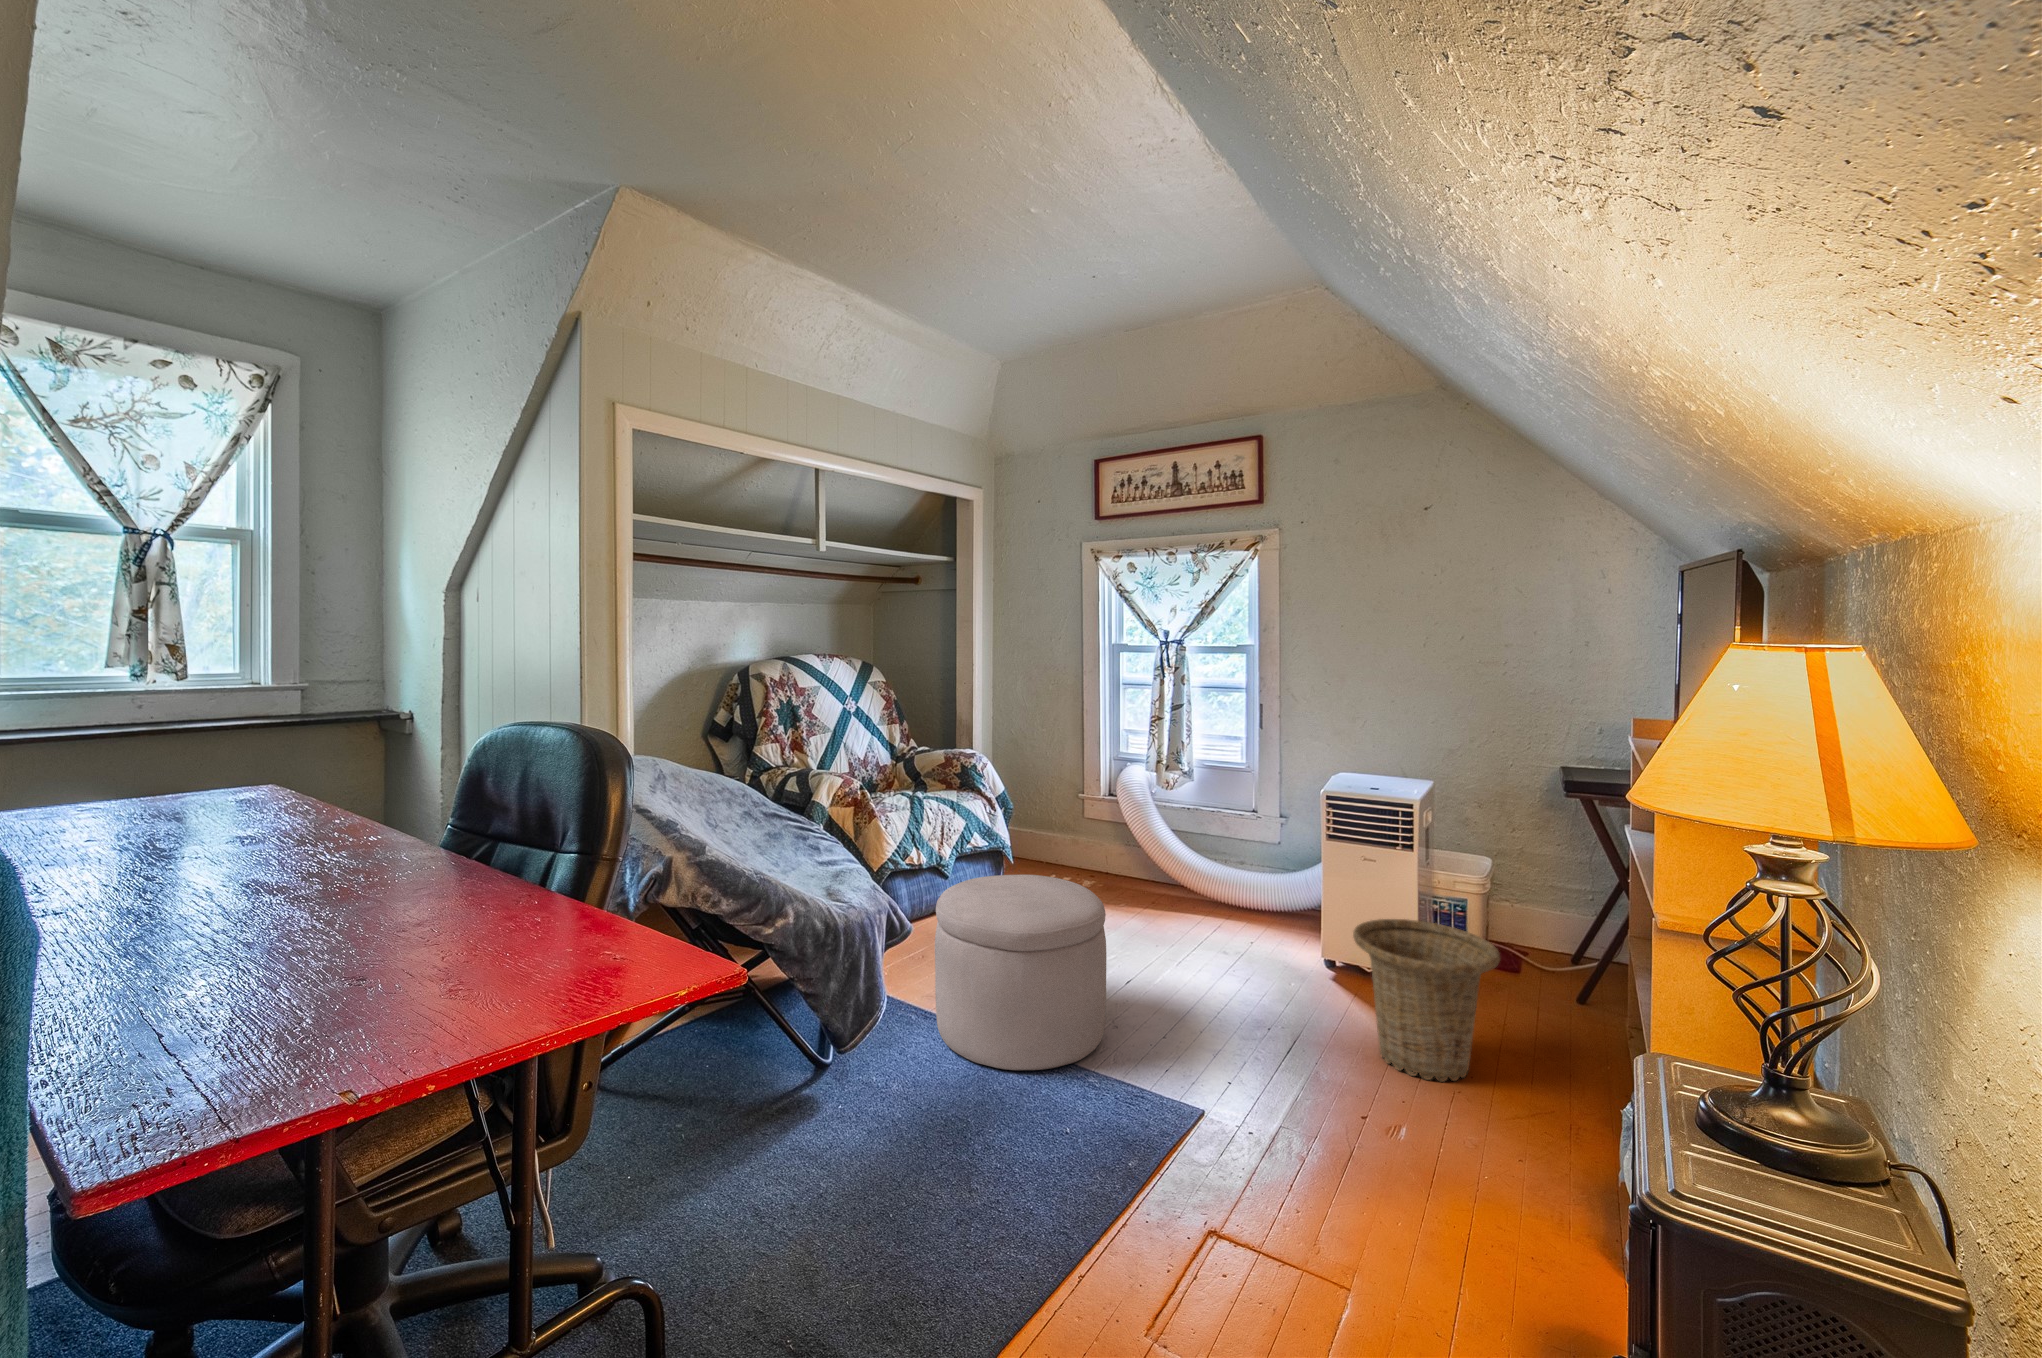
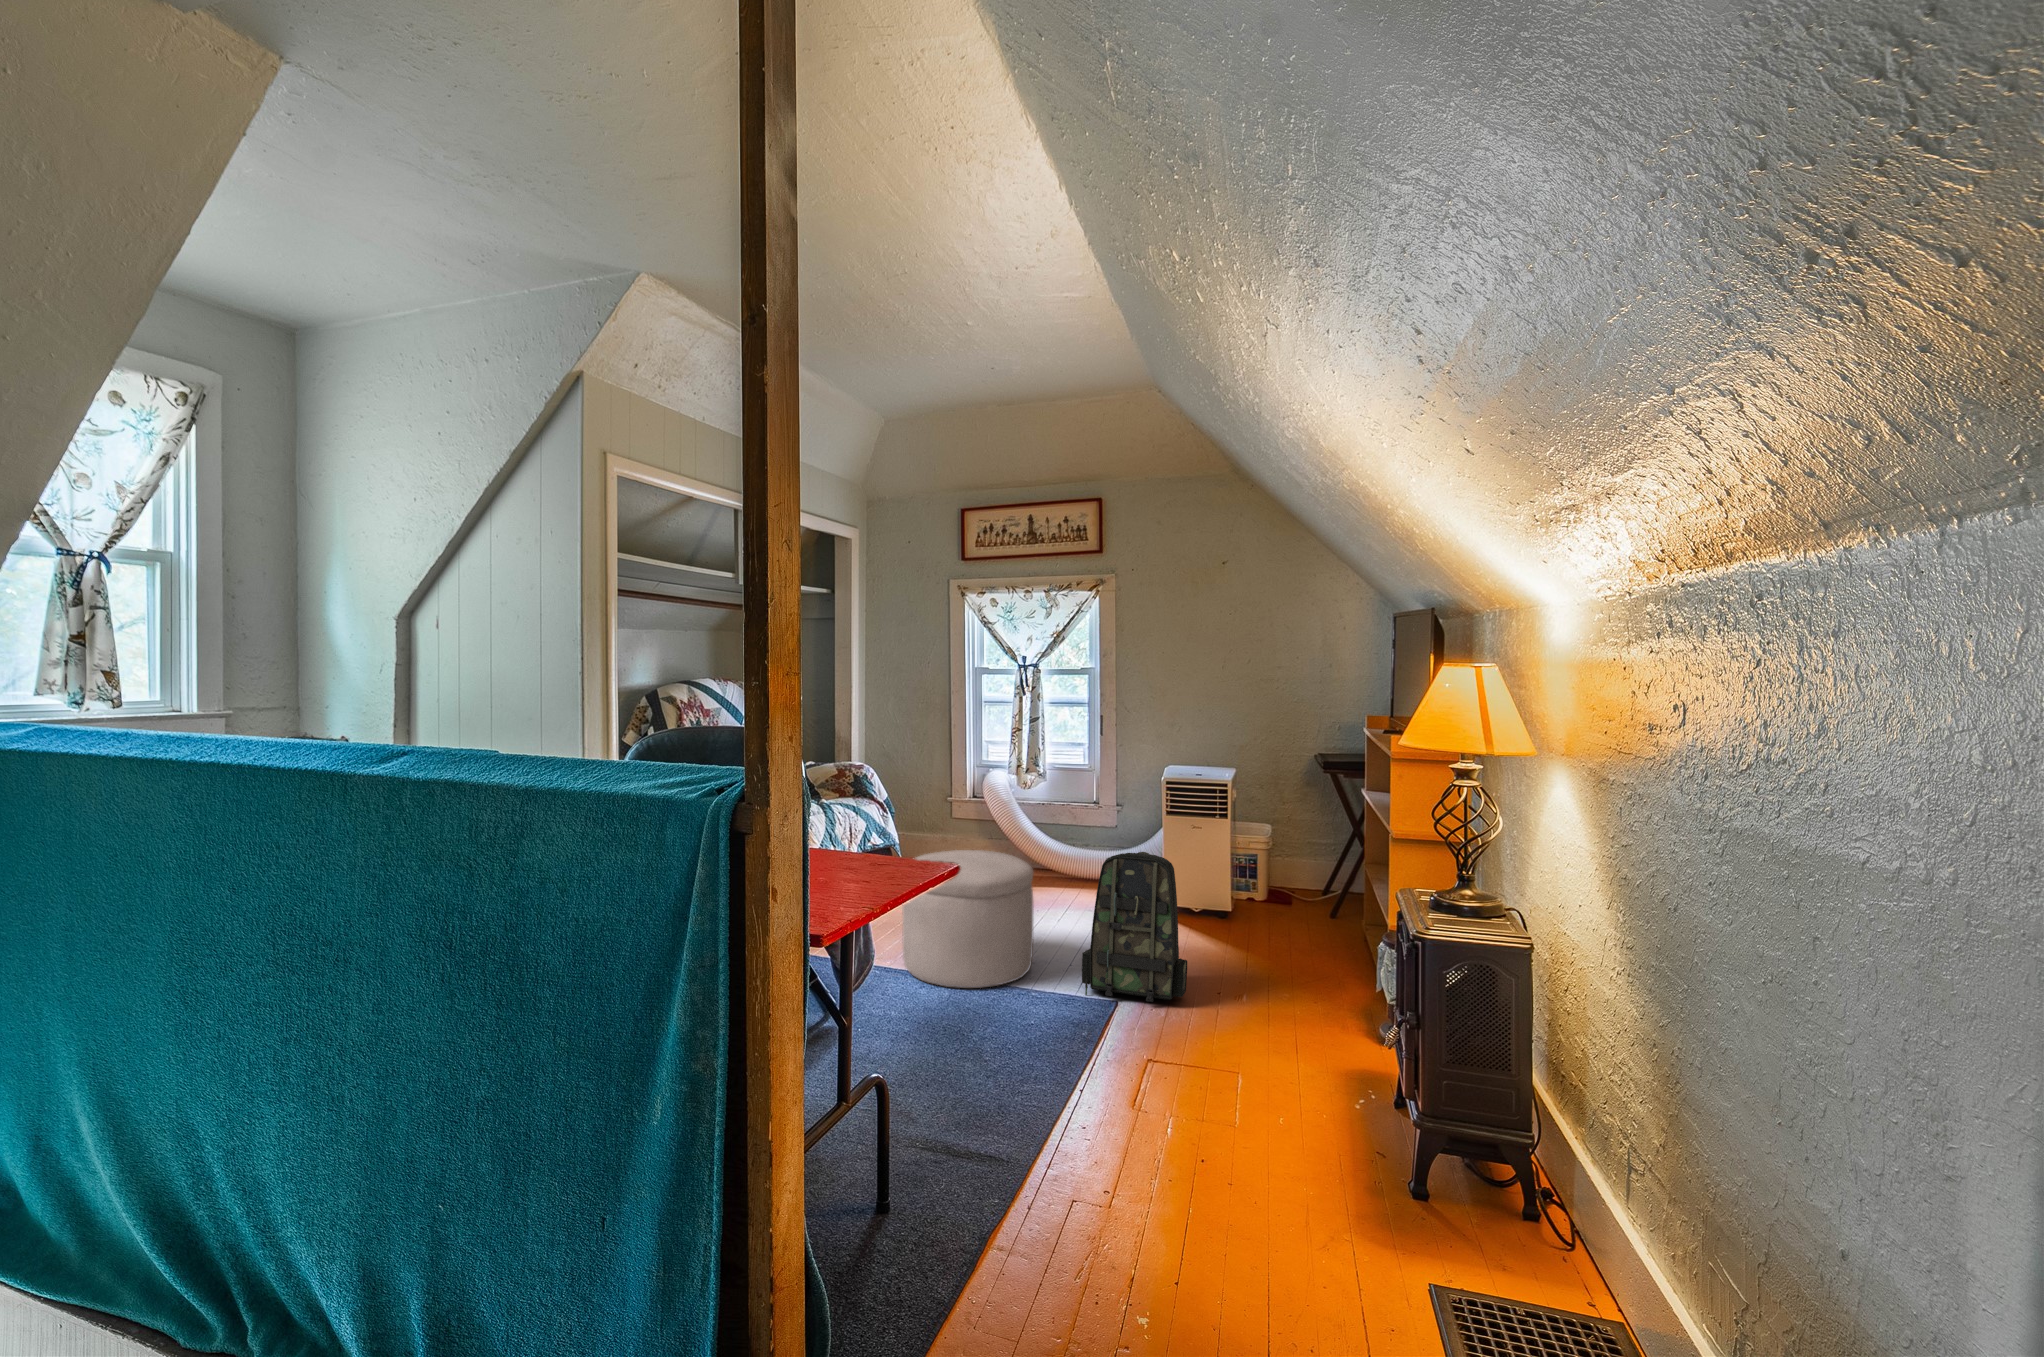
backpack: none [1153,905,1314,1140] -> present [1082,852,1187,1002]
basket: present [1353,919,1500,1082] -> none [1197,863,1290,965]

